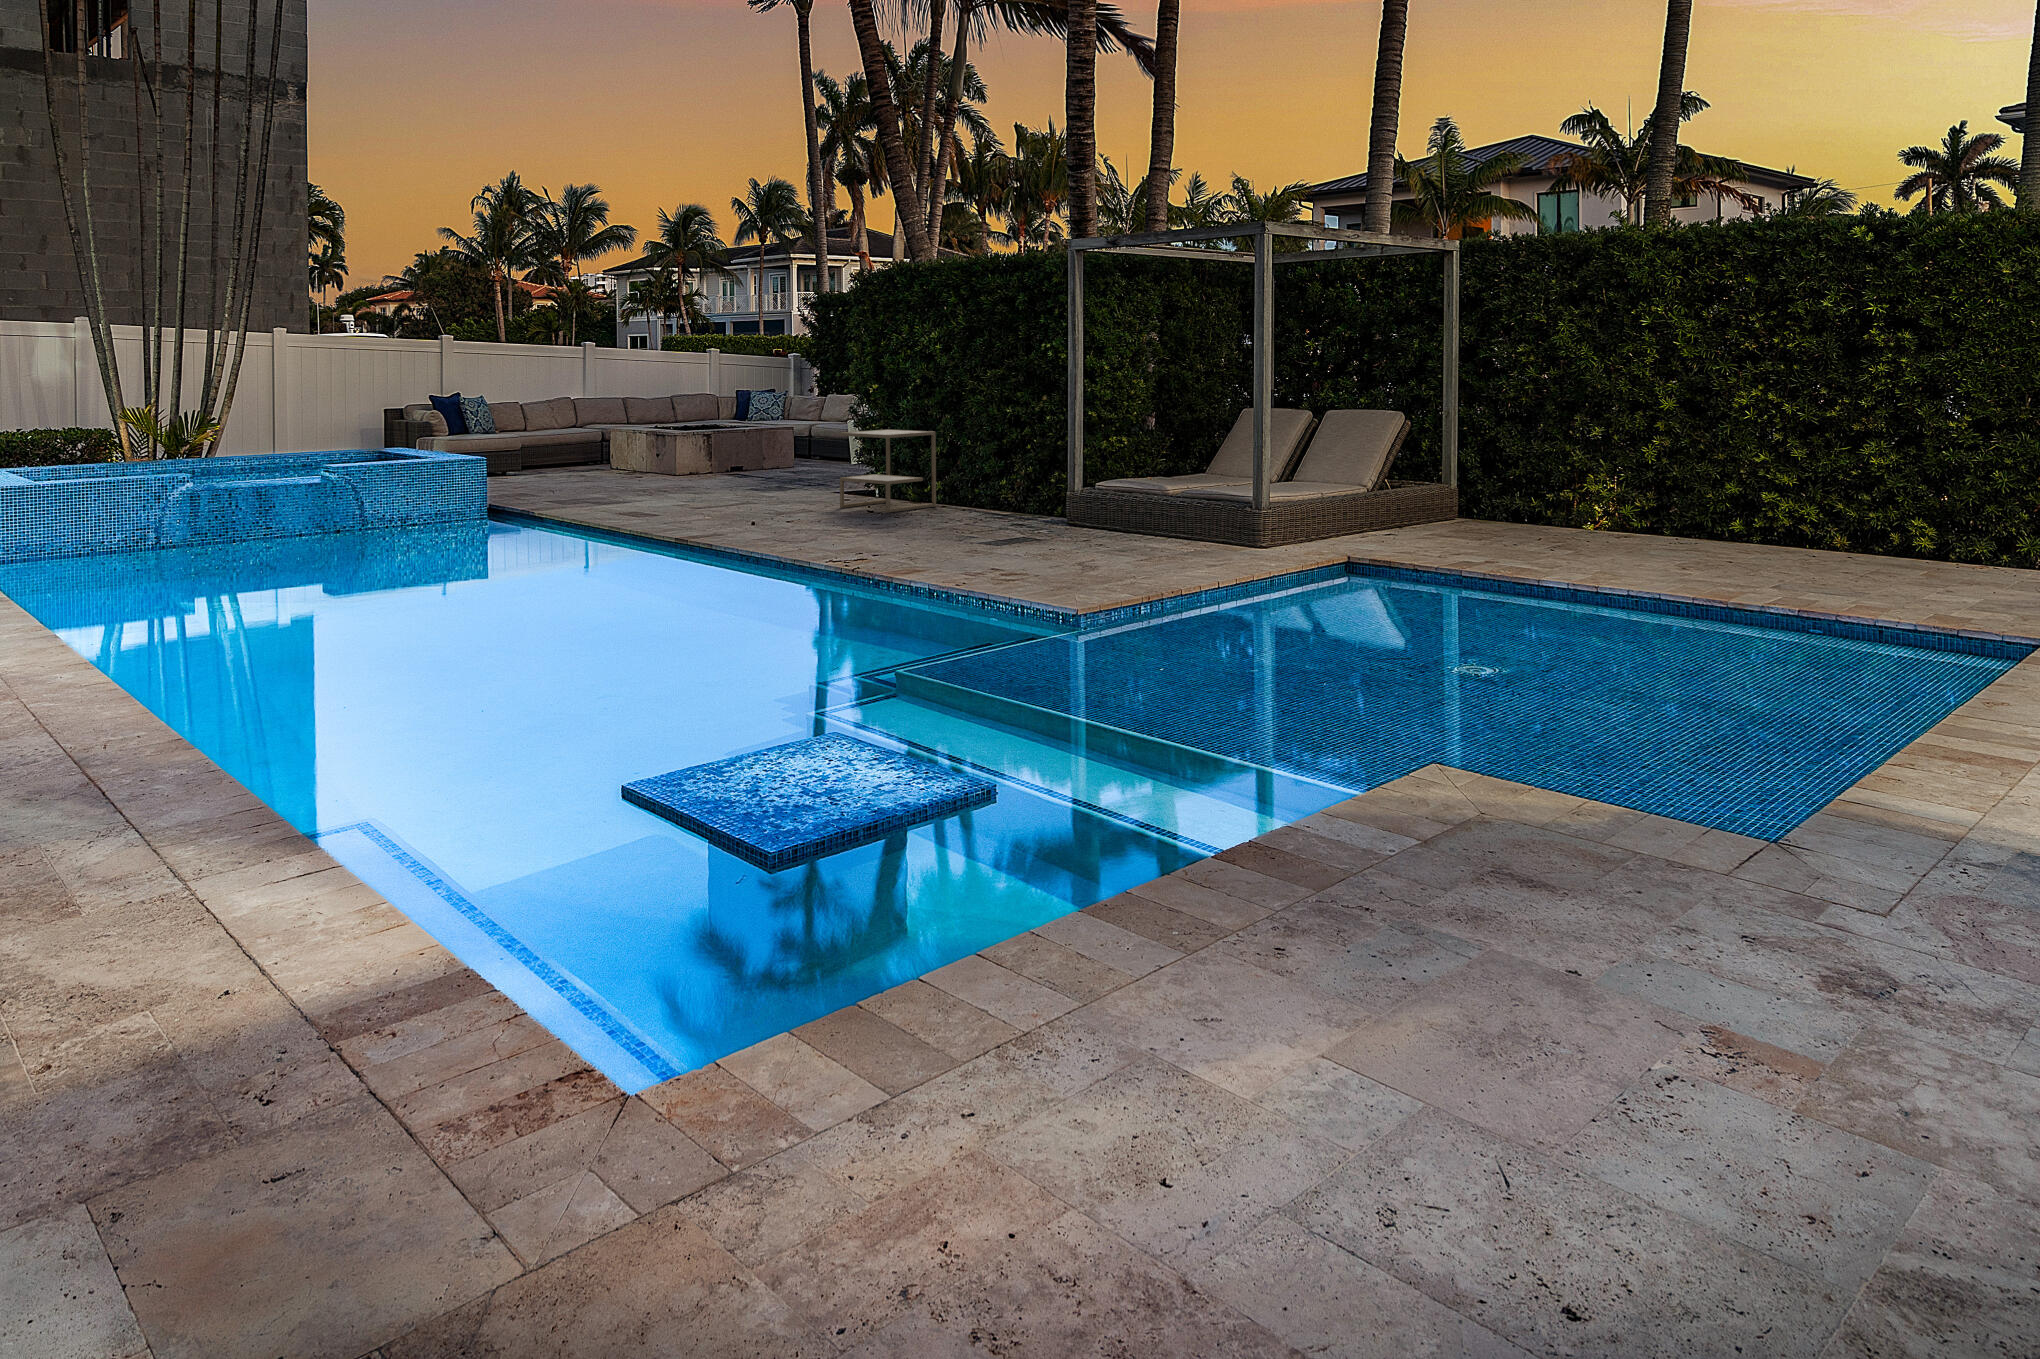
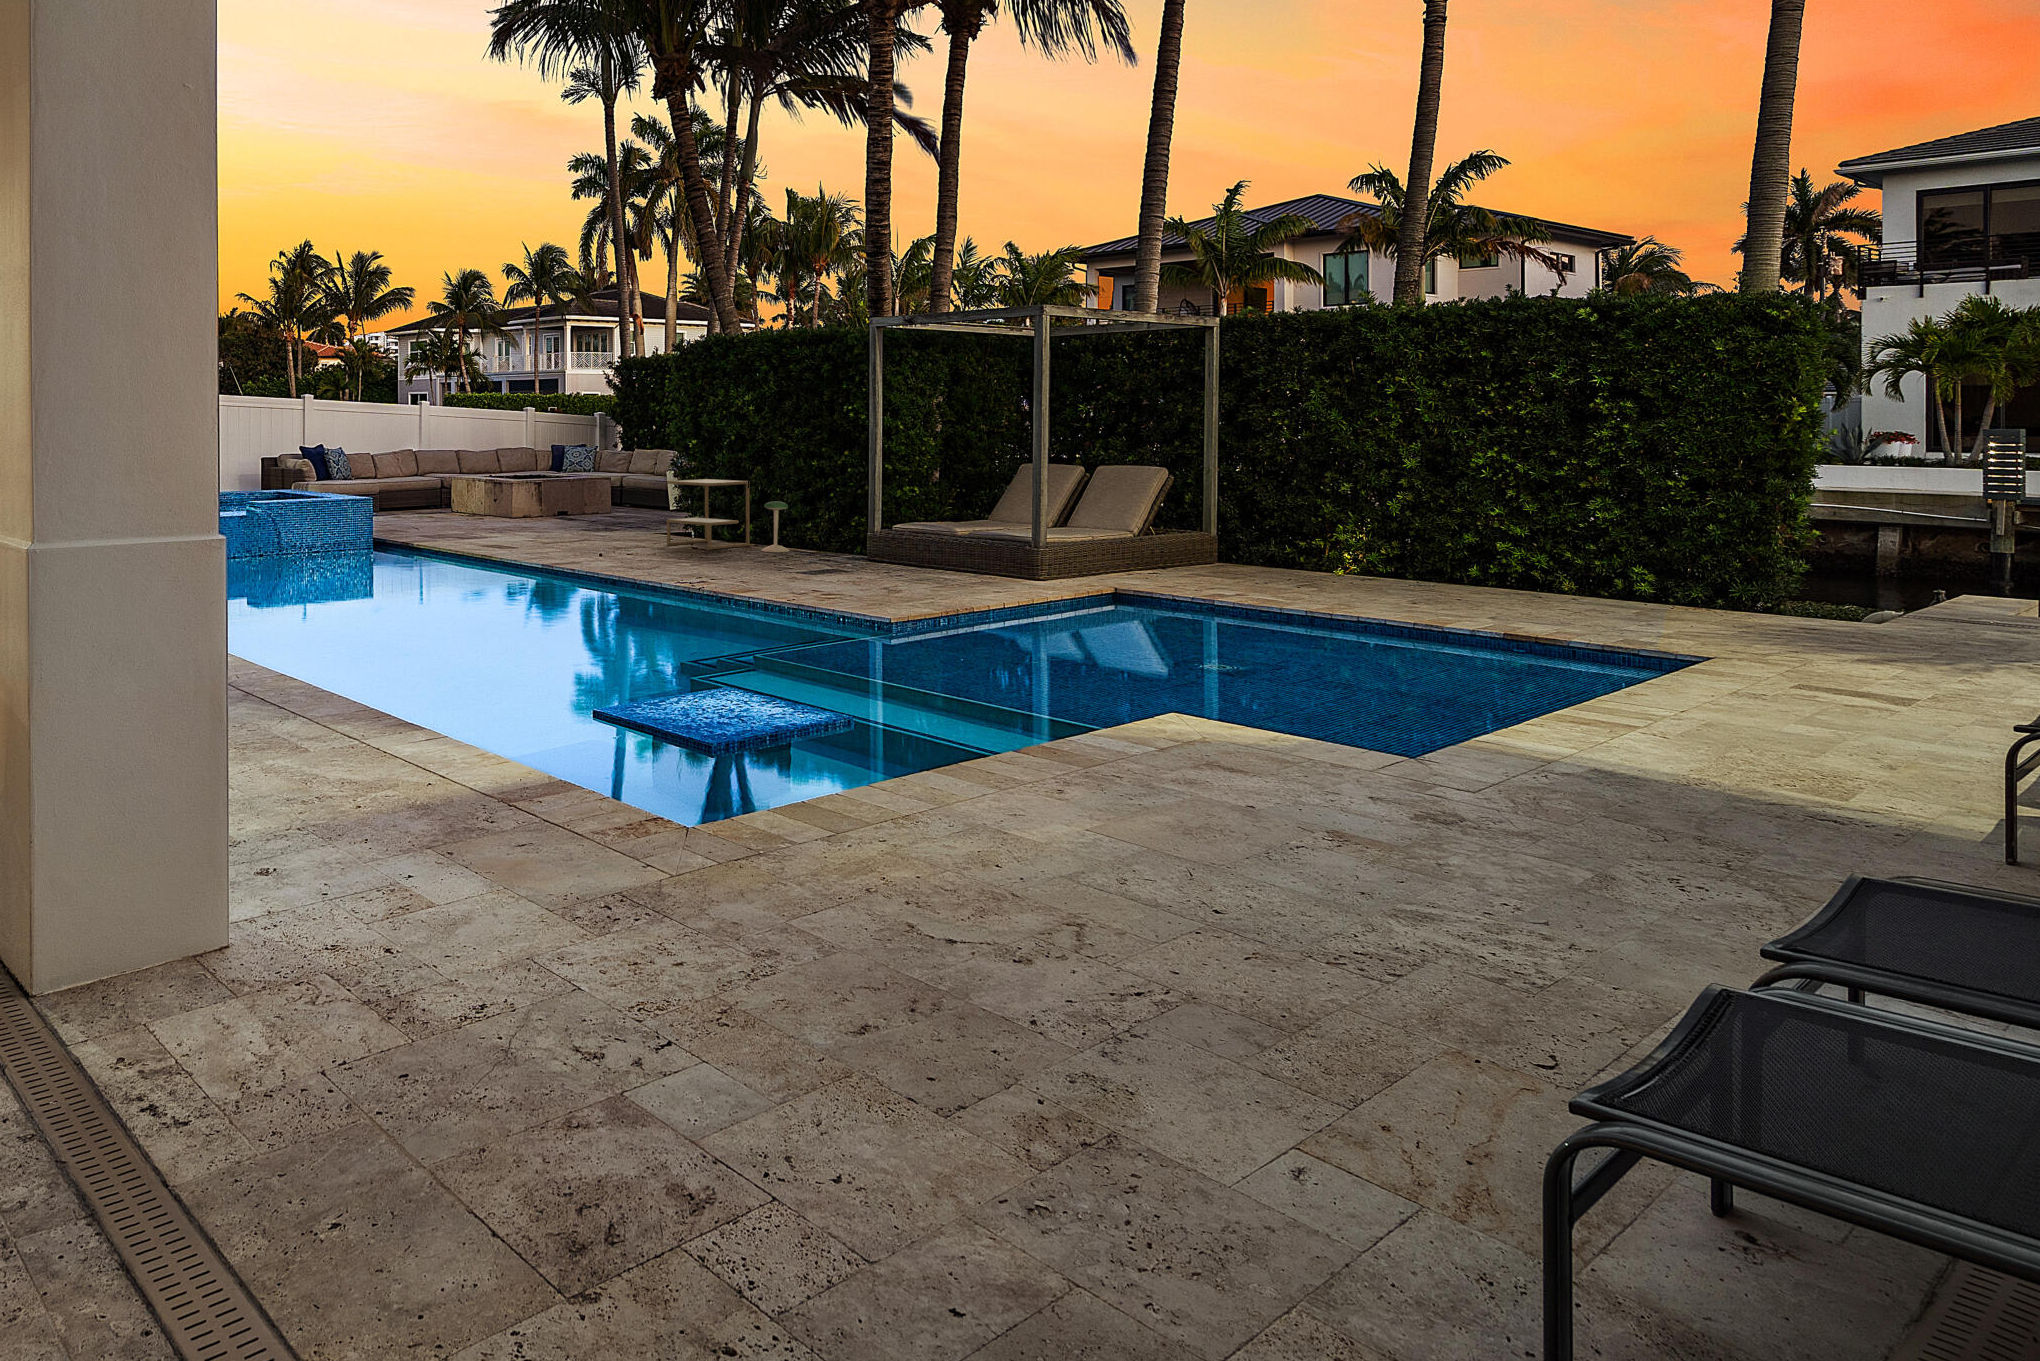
stool: none [947,455,980,515] -> present [761,501,789,552]

